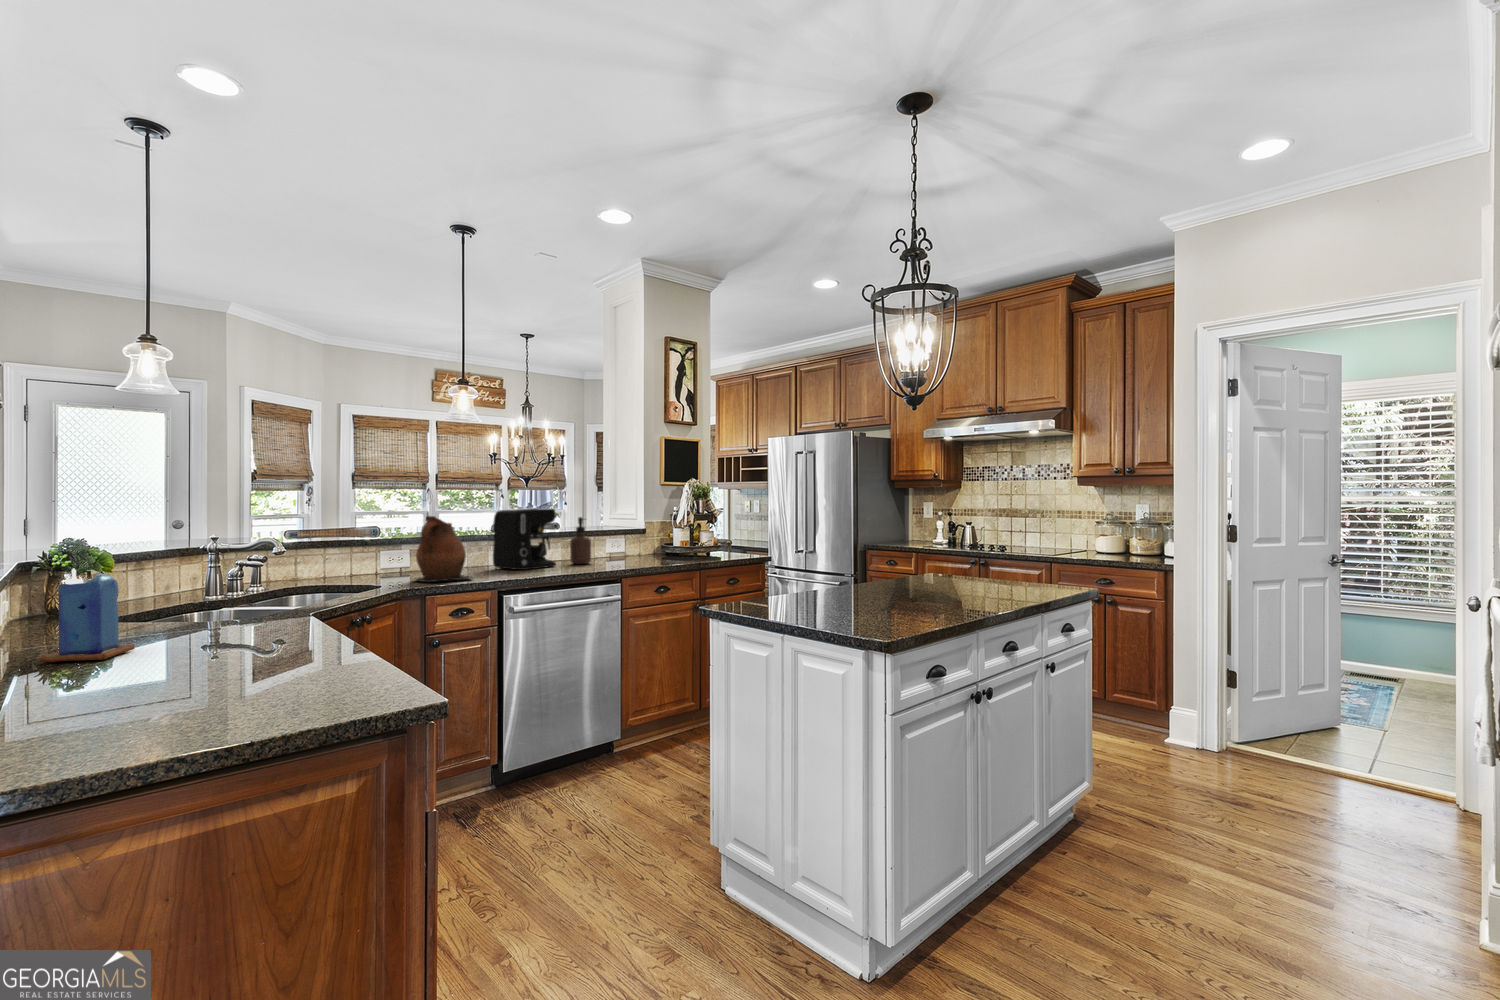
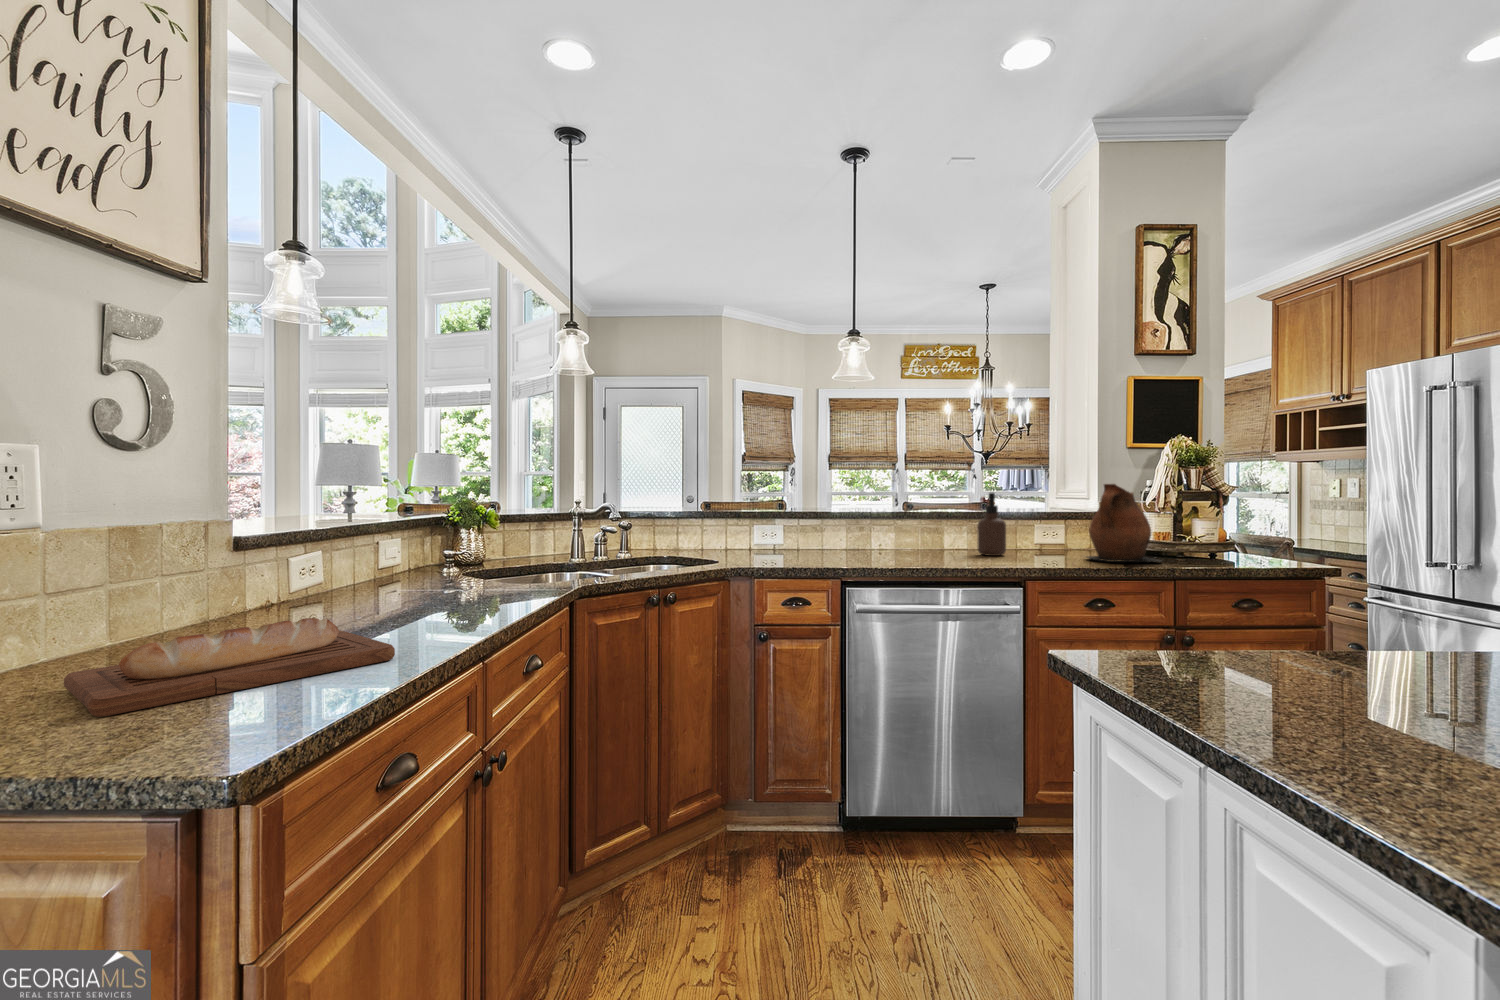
coffee maker: present [493,508,556,570] -> none [877,480,953,557]
ceramic pitcher: present [414,516,472,582] -> present [1087,484,1161,562]
candle: present [40,568,135,662] -> none [289,521,368,616]
bread loaf: none [102,640,332,713] -> present [64,618,395,717]

